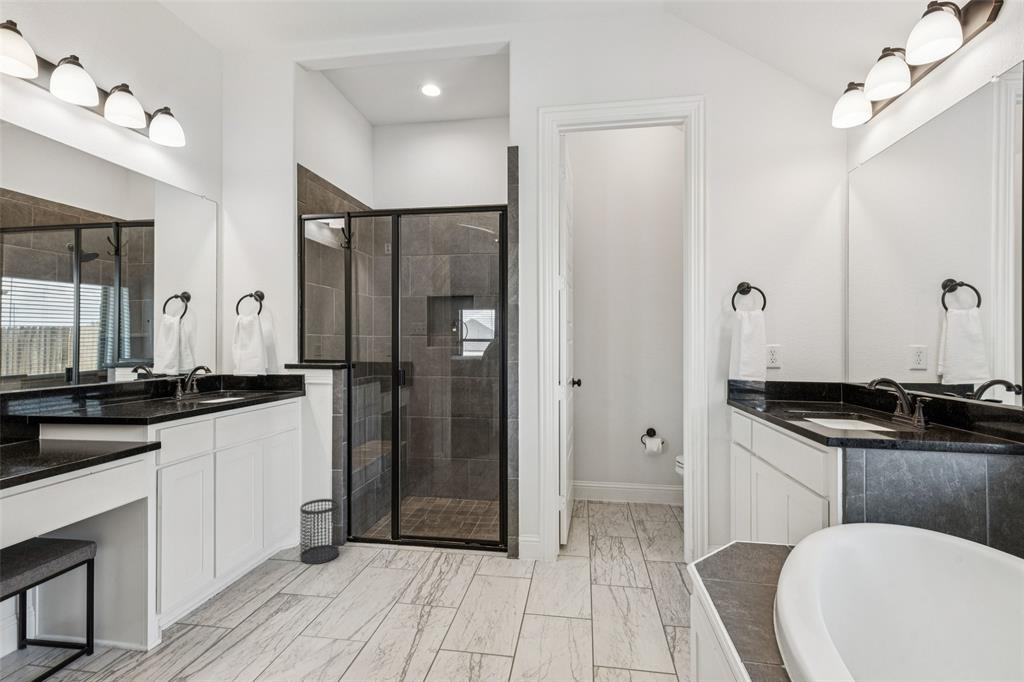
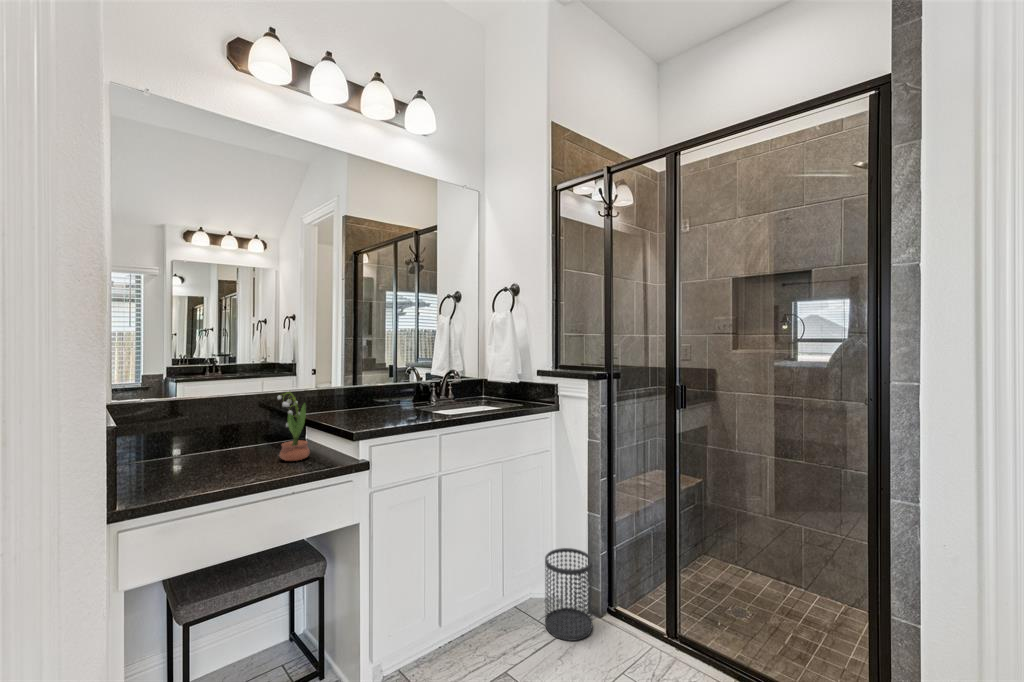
potted flower: none [45,385,87,451] -> present [277,392,310,461]

